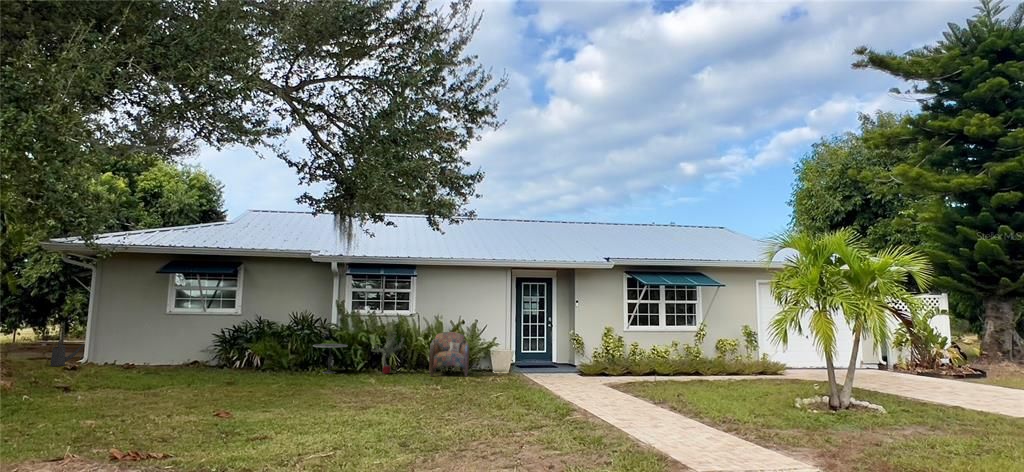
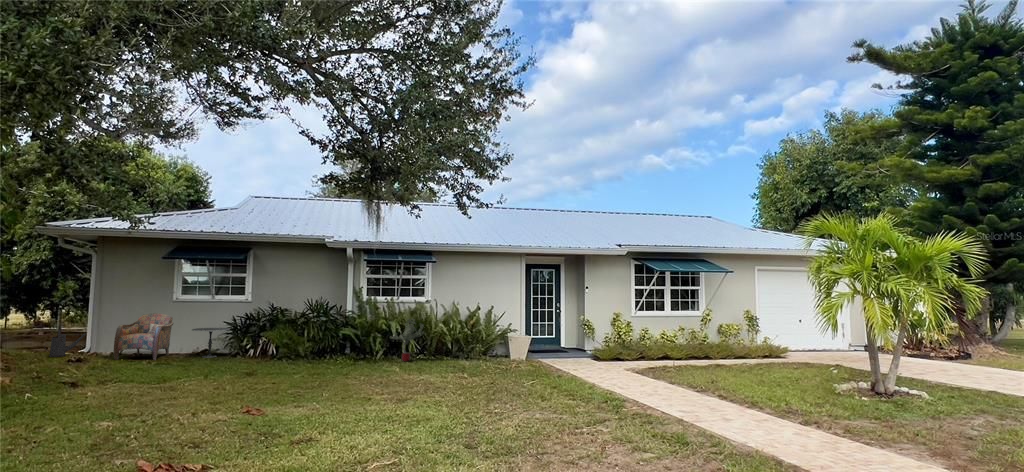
armchair: present [429,332,470,377] -> present [114,313,174,360]
side table: present [313,344,348,373] -> present [192,328,230,358]

